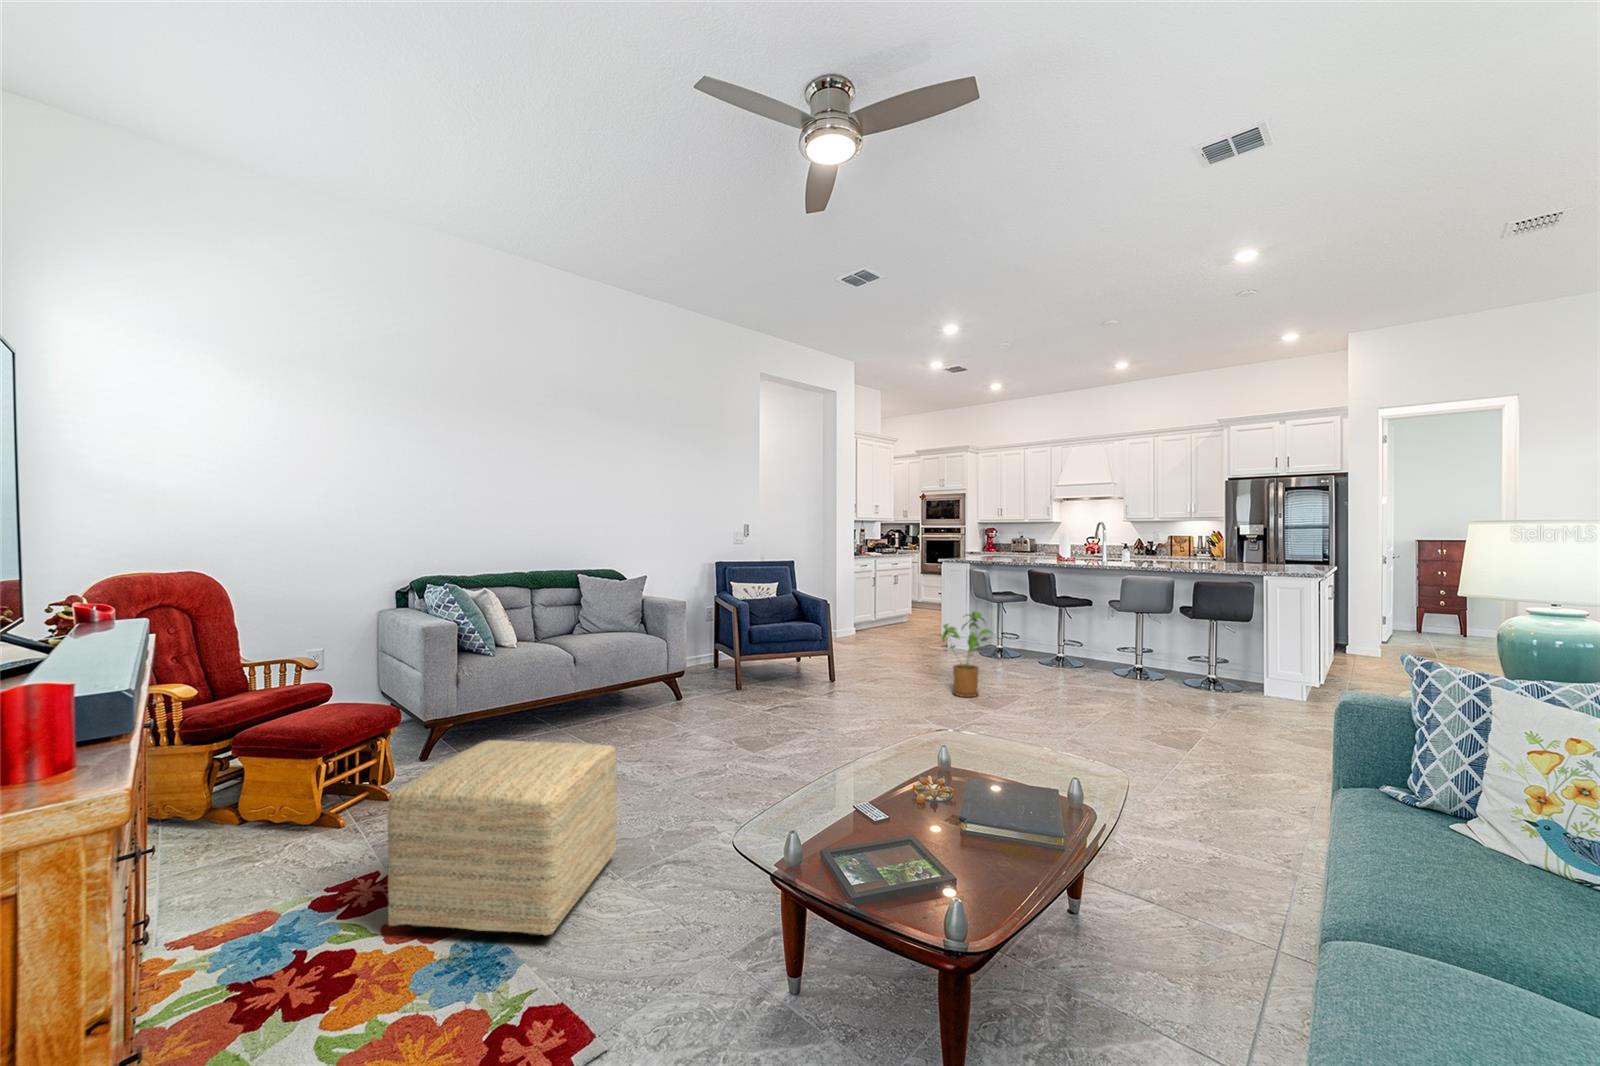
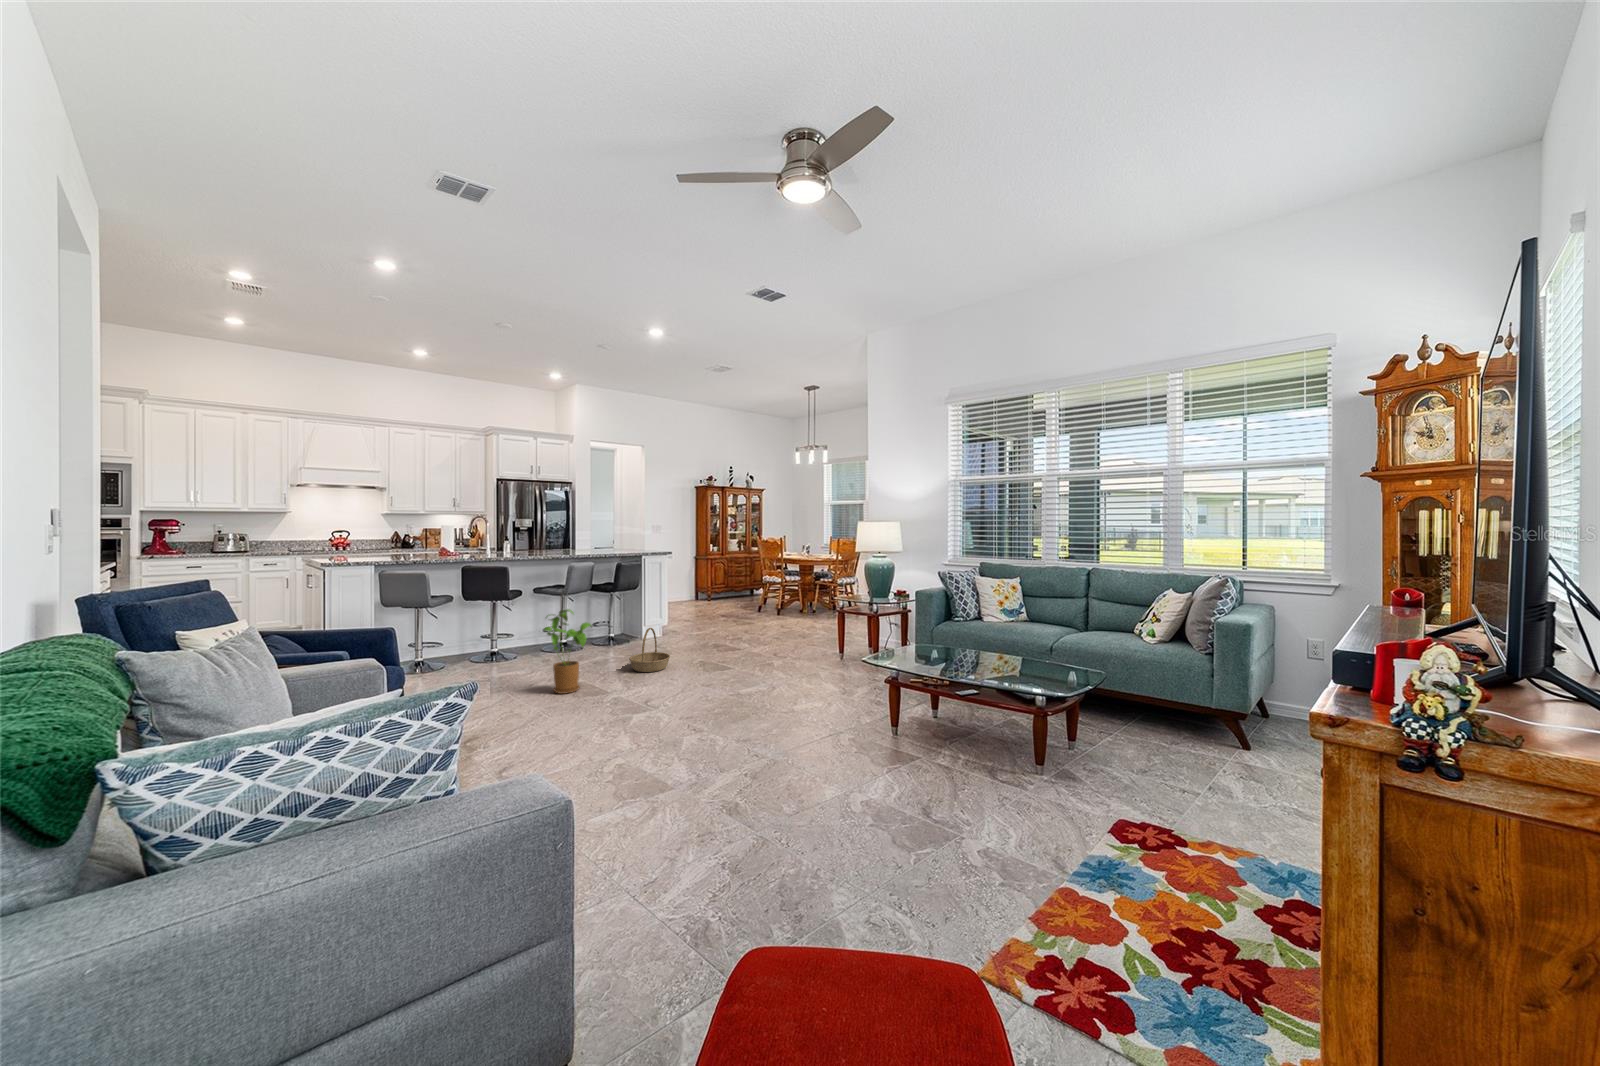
basket: none [1050,659,1106,717] -> present [629,628,670,672]
ottoman: present [388,740,617,936] -> none [942,735,1124,924]

